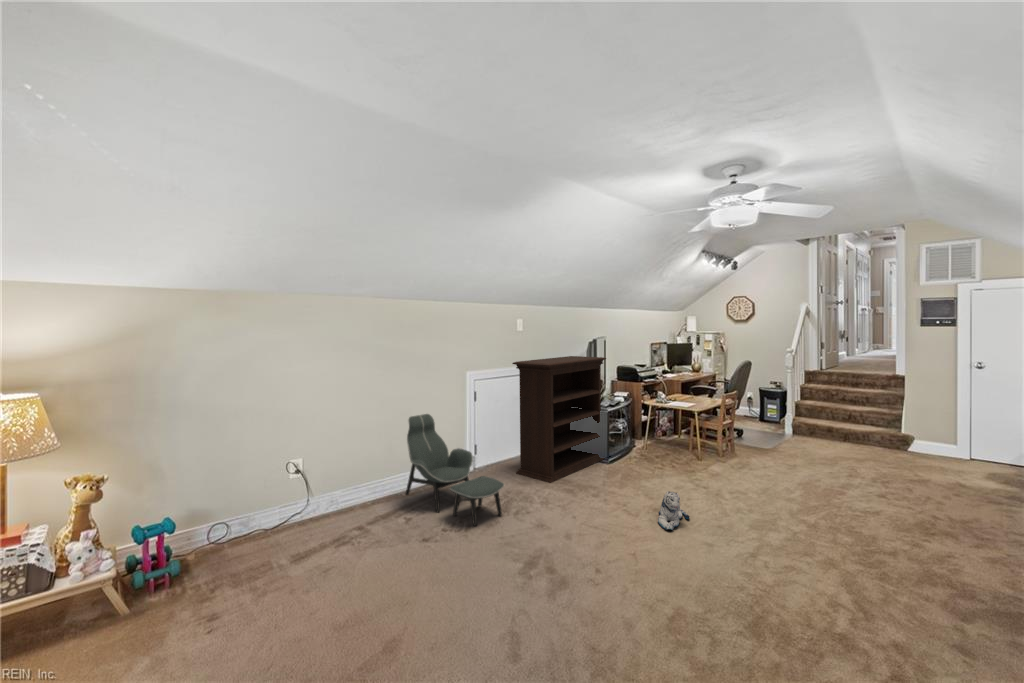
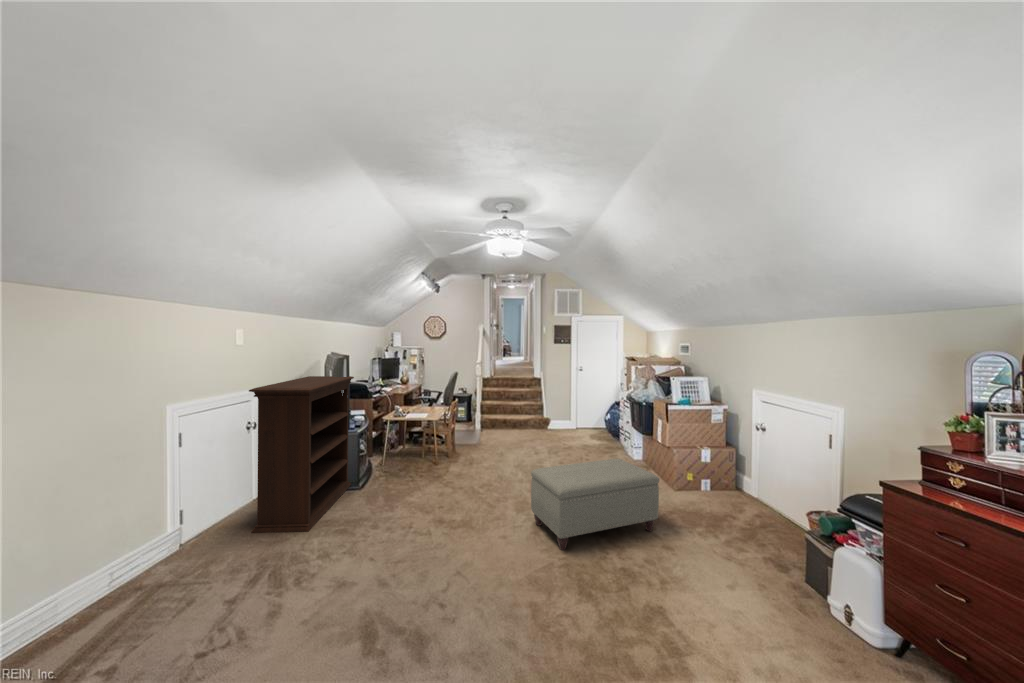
lounge chair: present [406,414,504,526] -> none [48,484,274,643]
ottoman: none [762,475,976,608] -> present [531,459,659,550]
plush toy: present [658,491,689,530] -> none [444,504,473,544]

